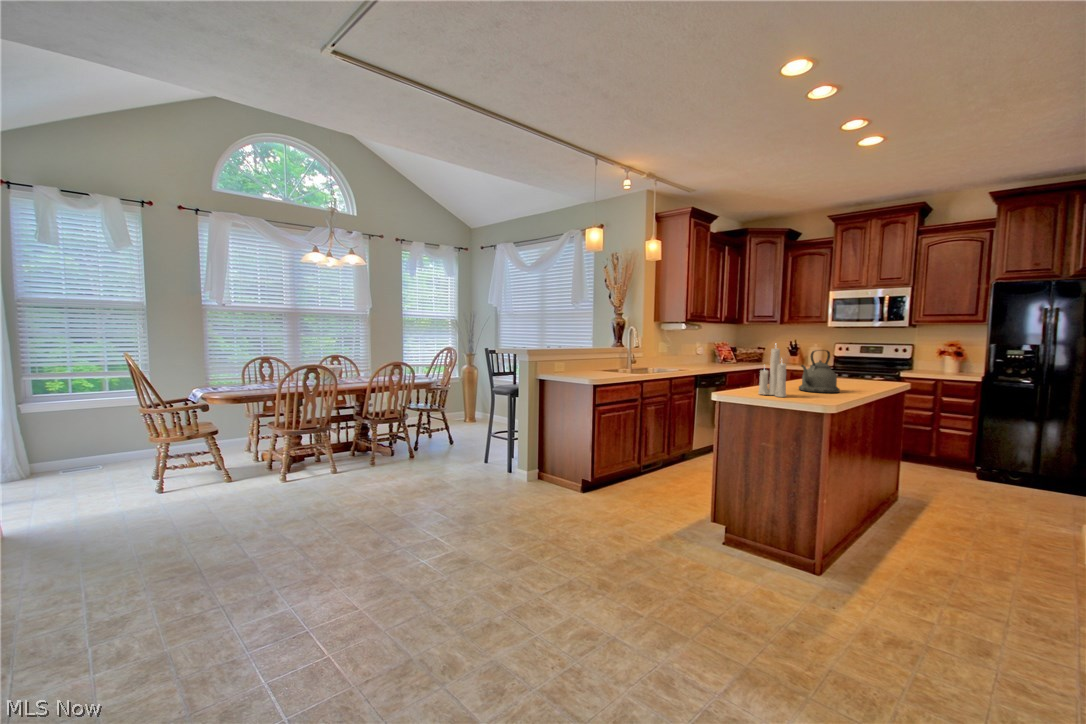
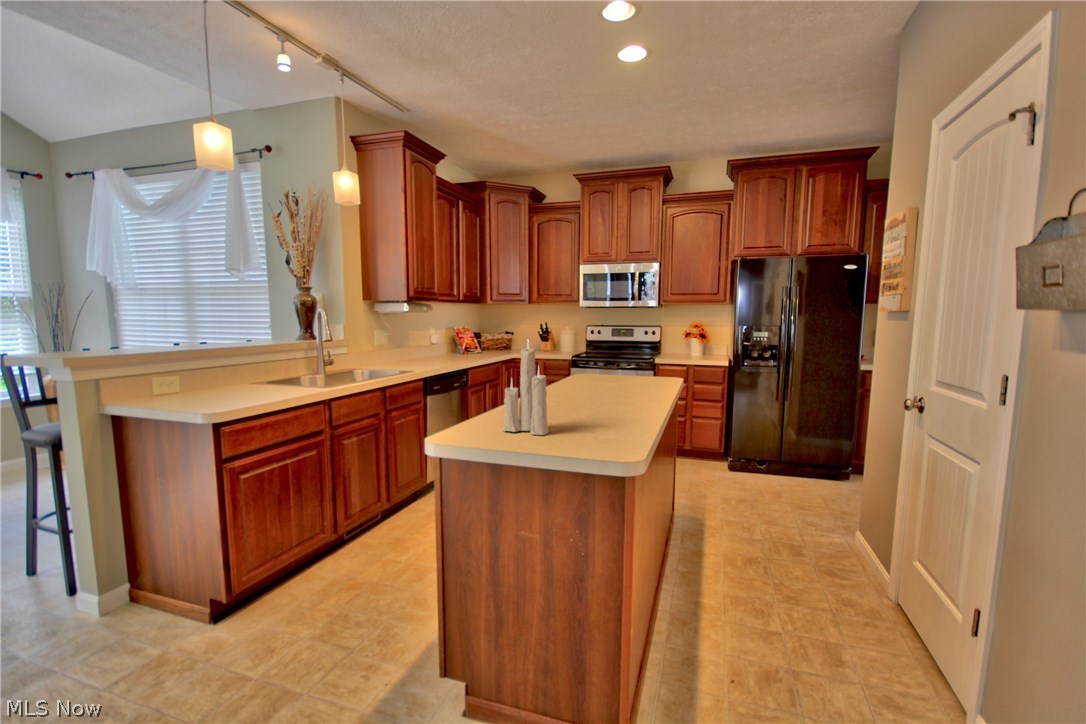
kettle: present [799,350,840,393] -> none [562,345,618,414]

